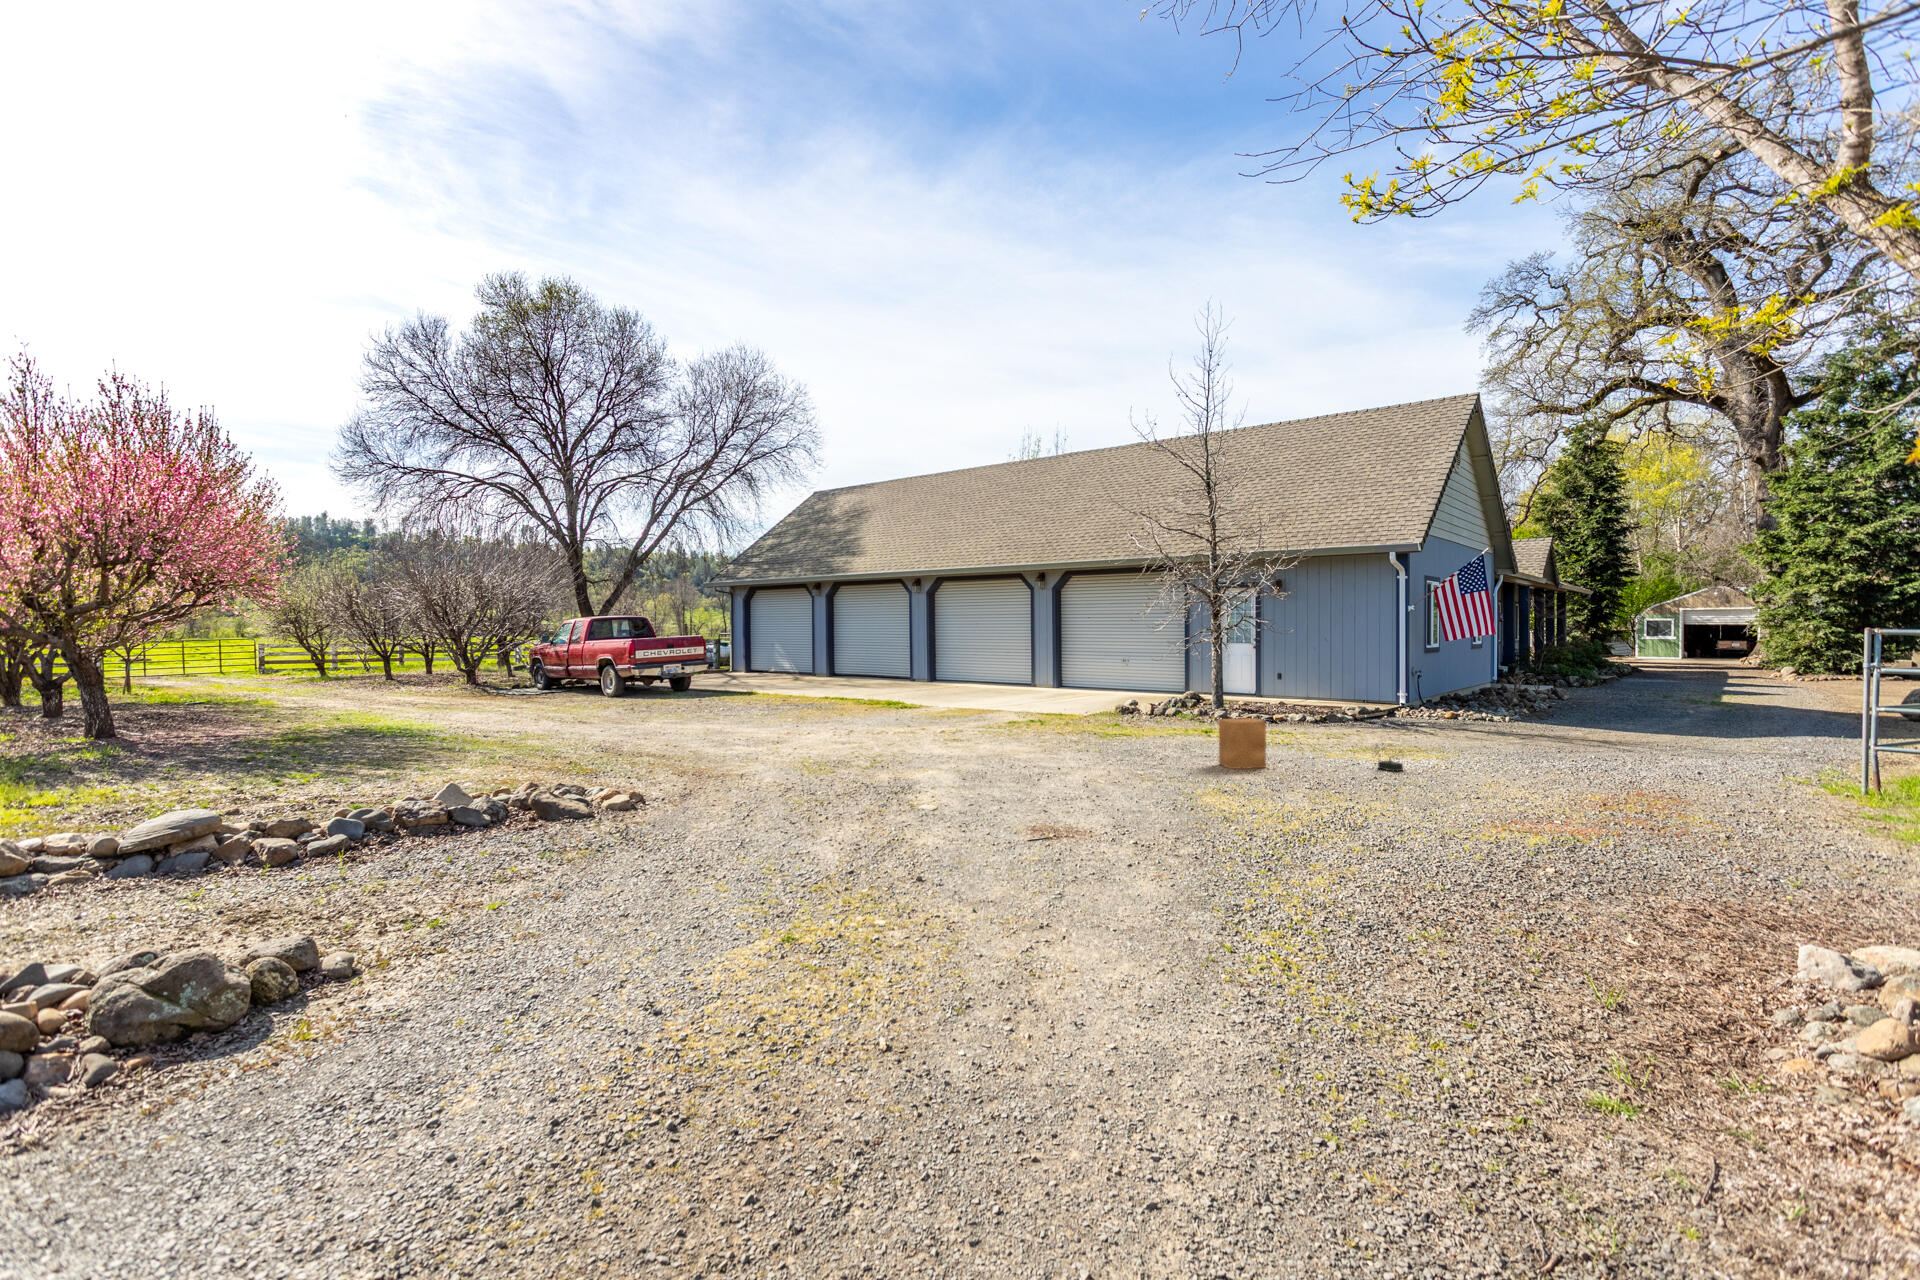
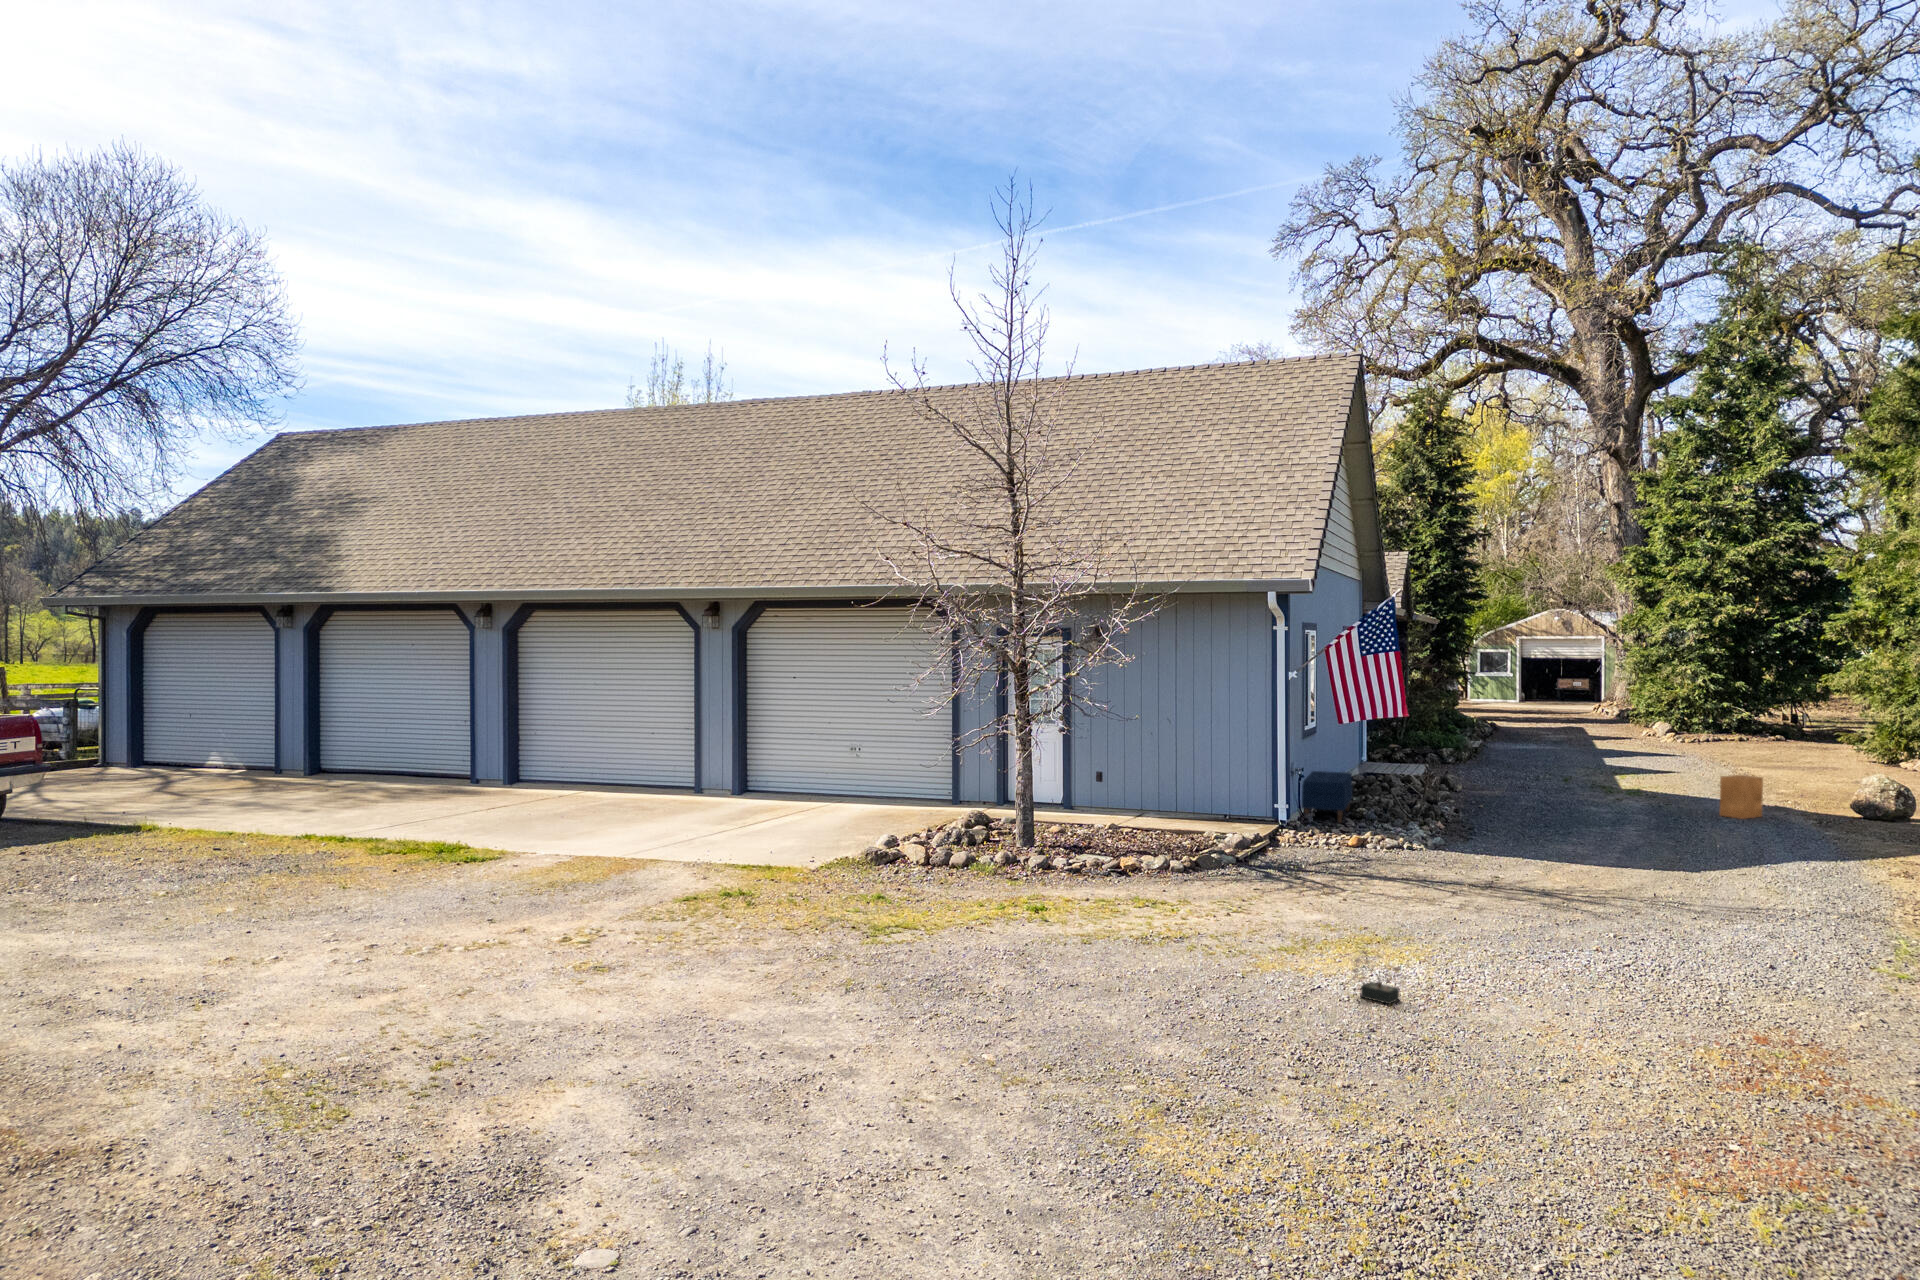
bench: none [1419,675,1462,706] -> present [1302,771,1352,823]
cardboard box: present [1219,718,1266,769] -> present [1719,775,1763,819]

